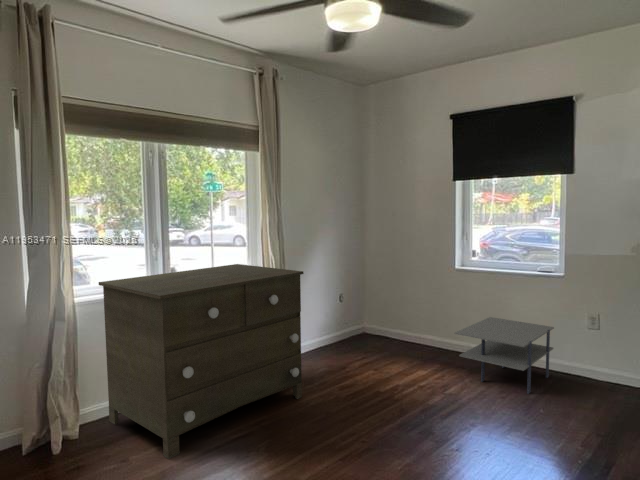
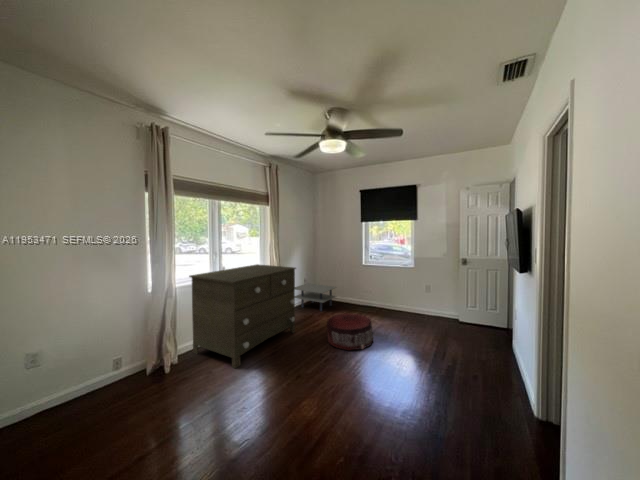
side table: present [455,317,554,394] -> present [295,283,336,311]
pouf: none [358,365,454,444] -> present [327,313,373,350]

